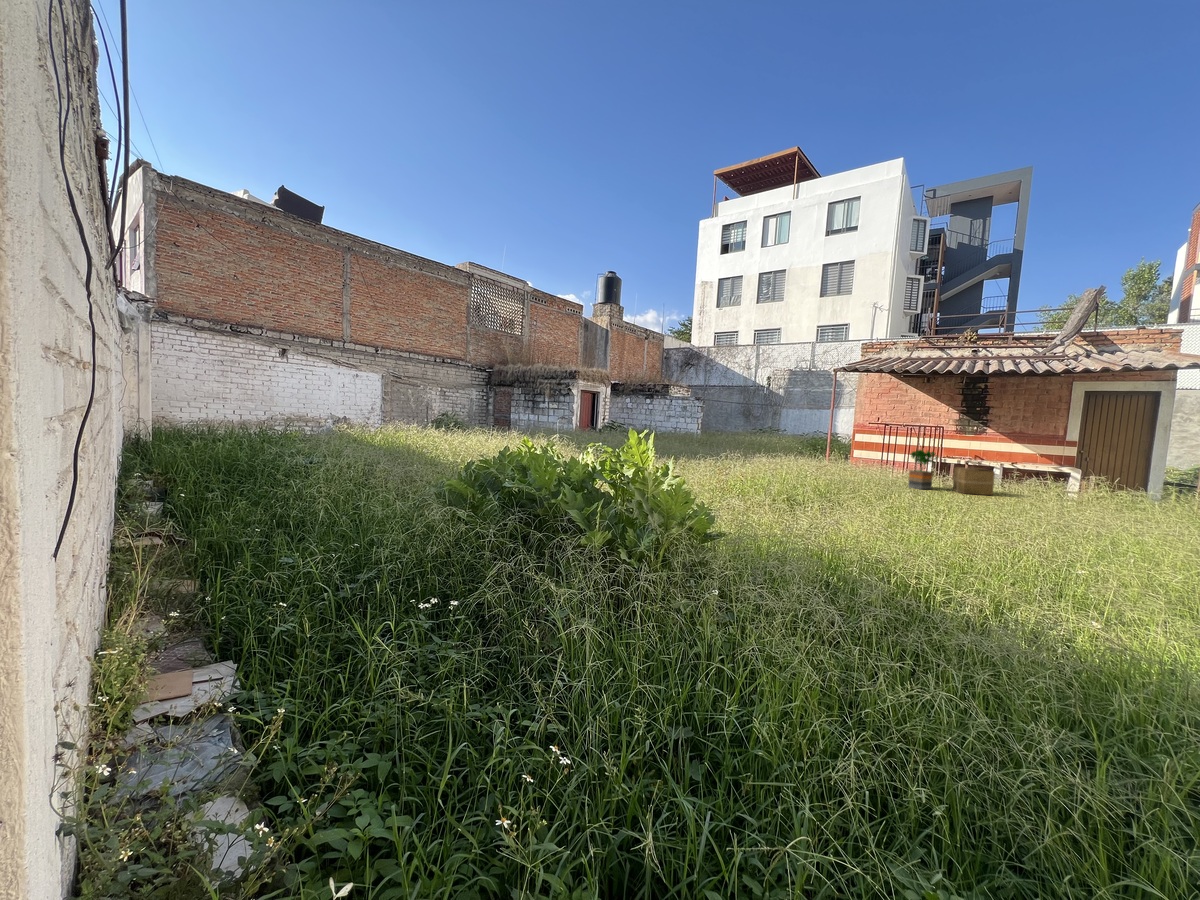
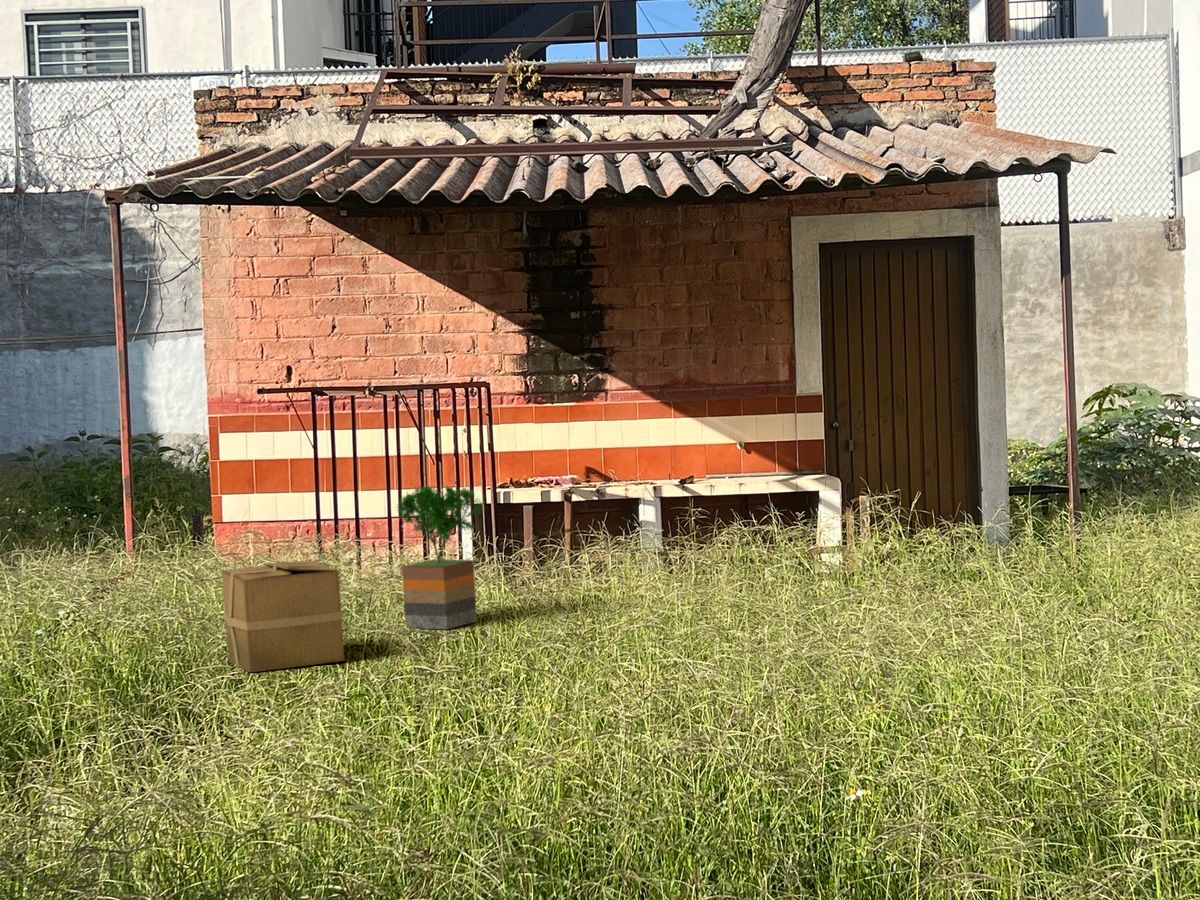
cardboard box: present [953,467,995,495] -> present [222,561,345,672]

